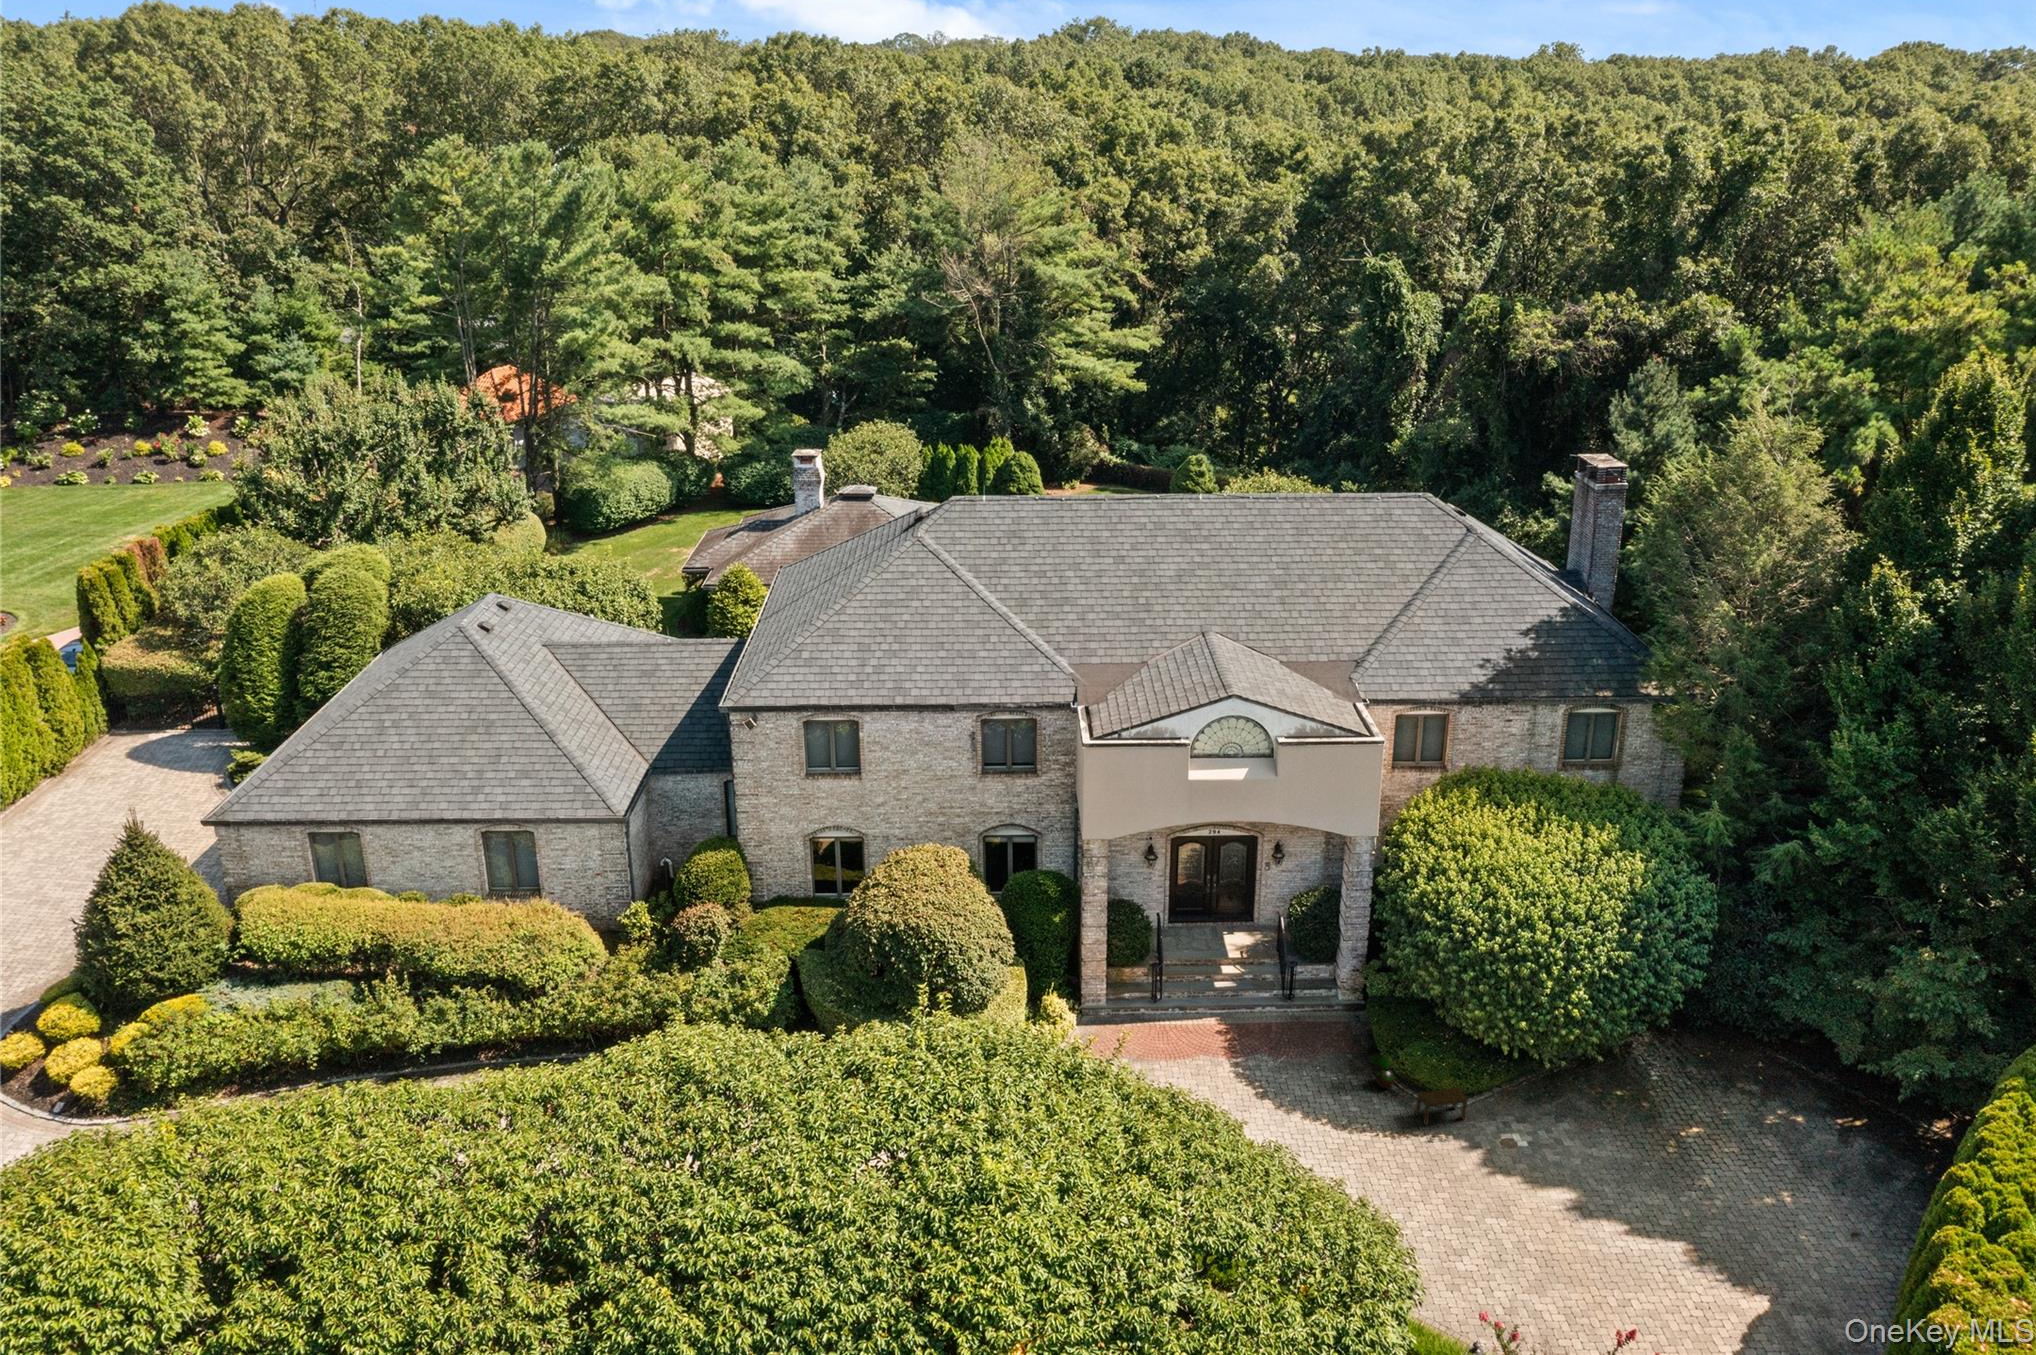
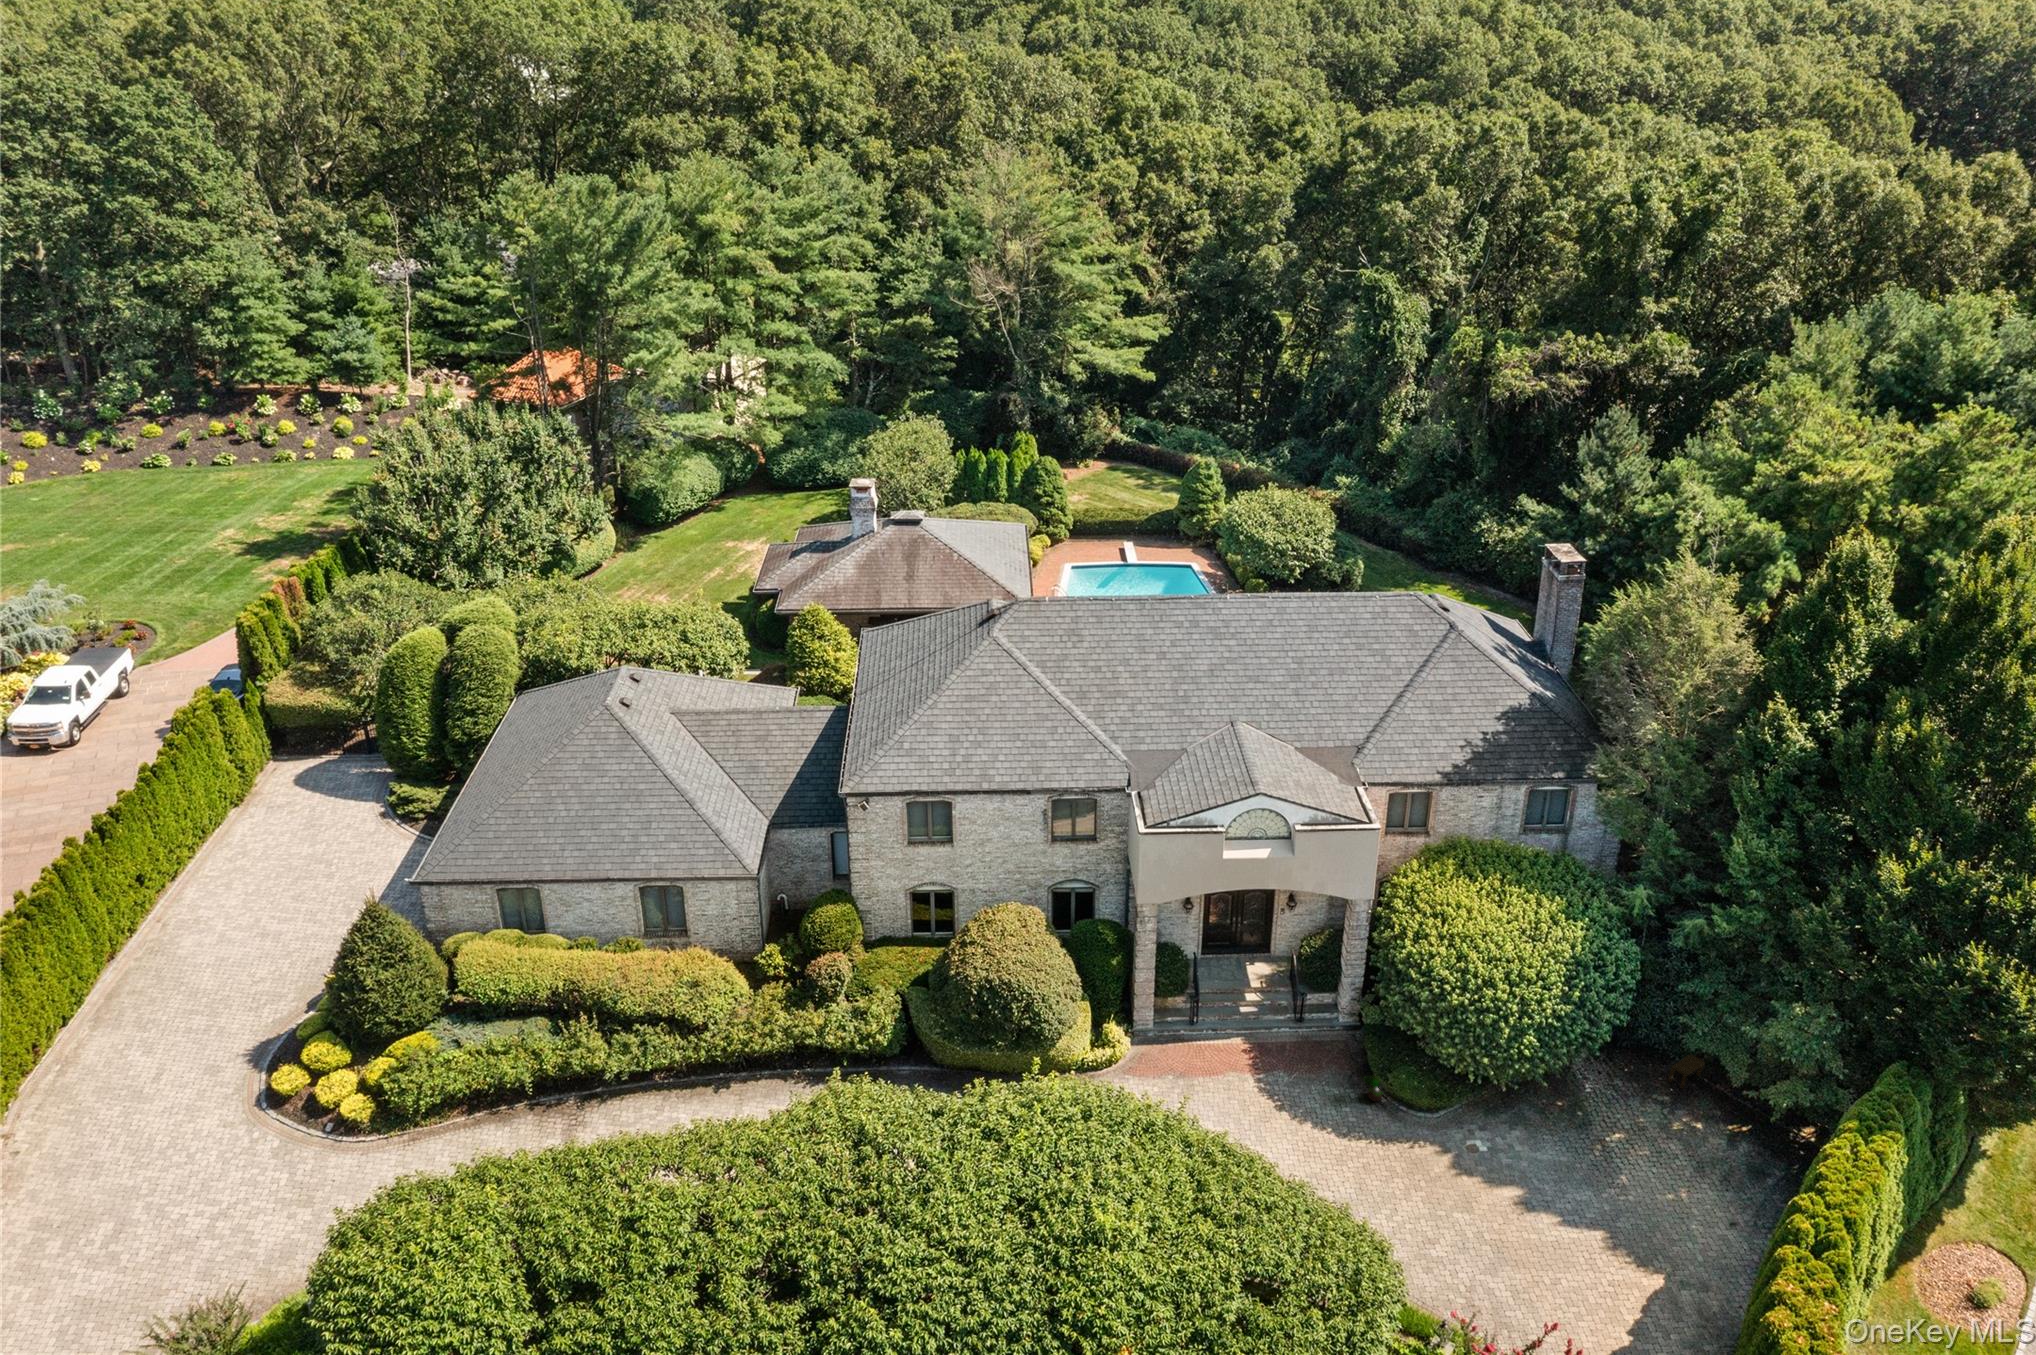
bench: present [1415,1087,1468,1125] -> present [1668,1055,1704,1088]

